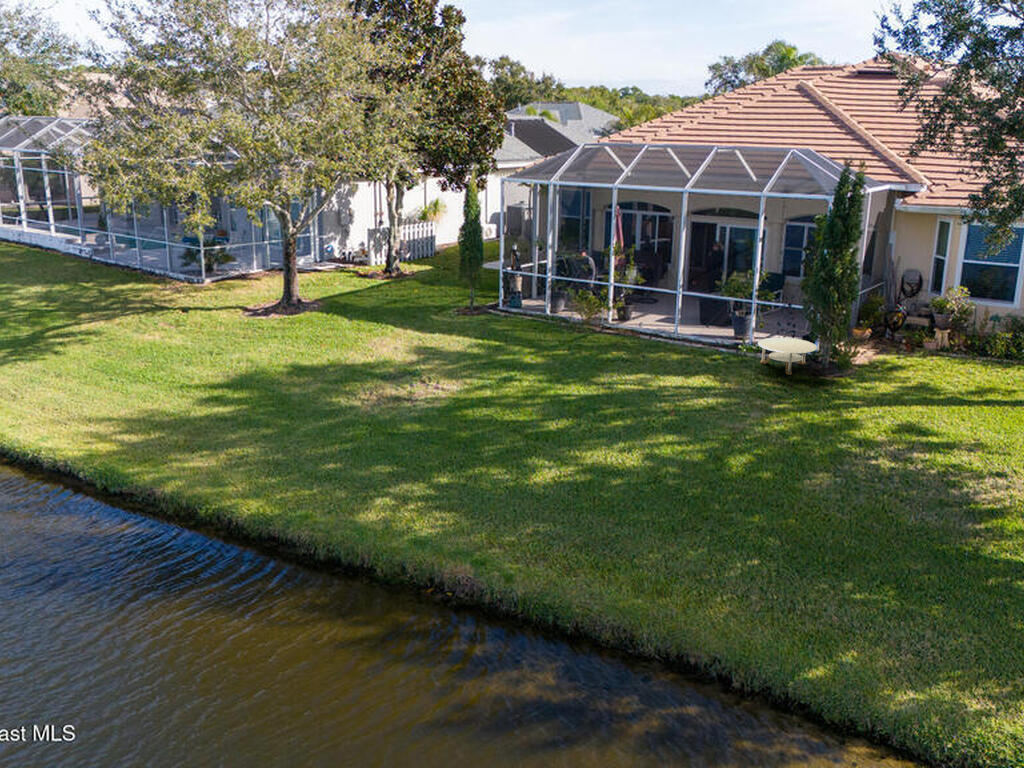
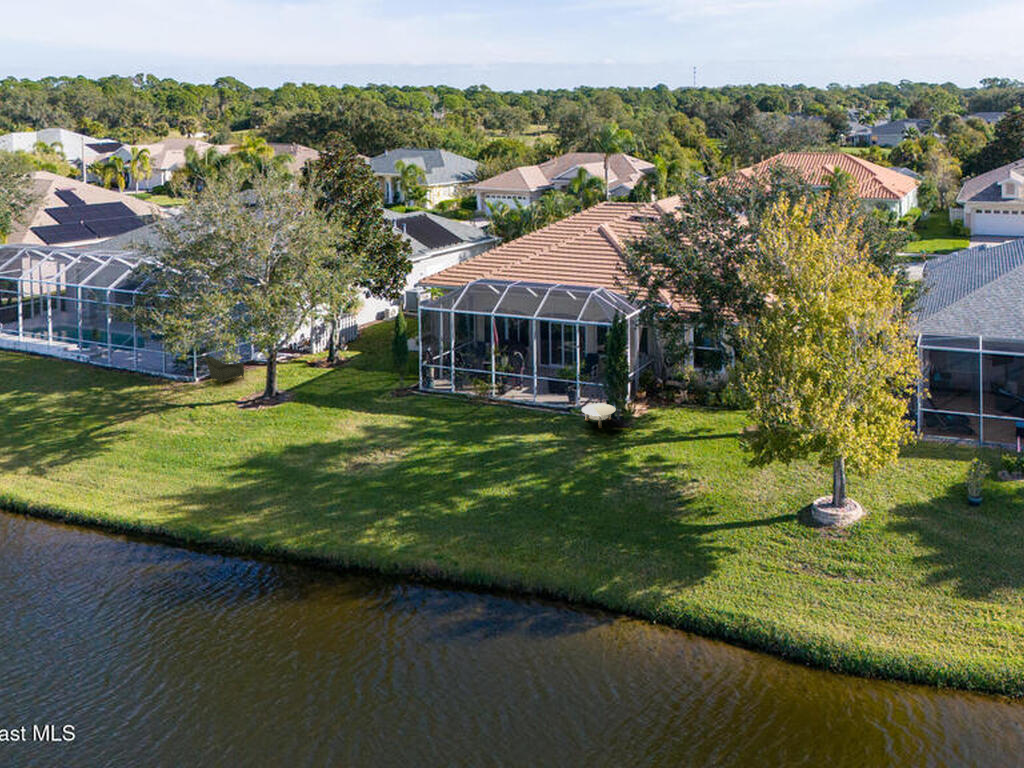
chair: none [223,249,272,291] -> present [206,357,244,386]

